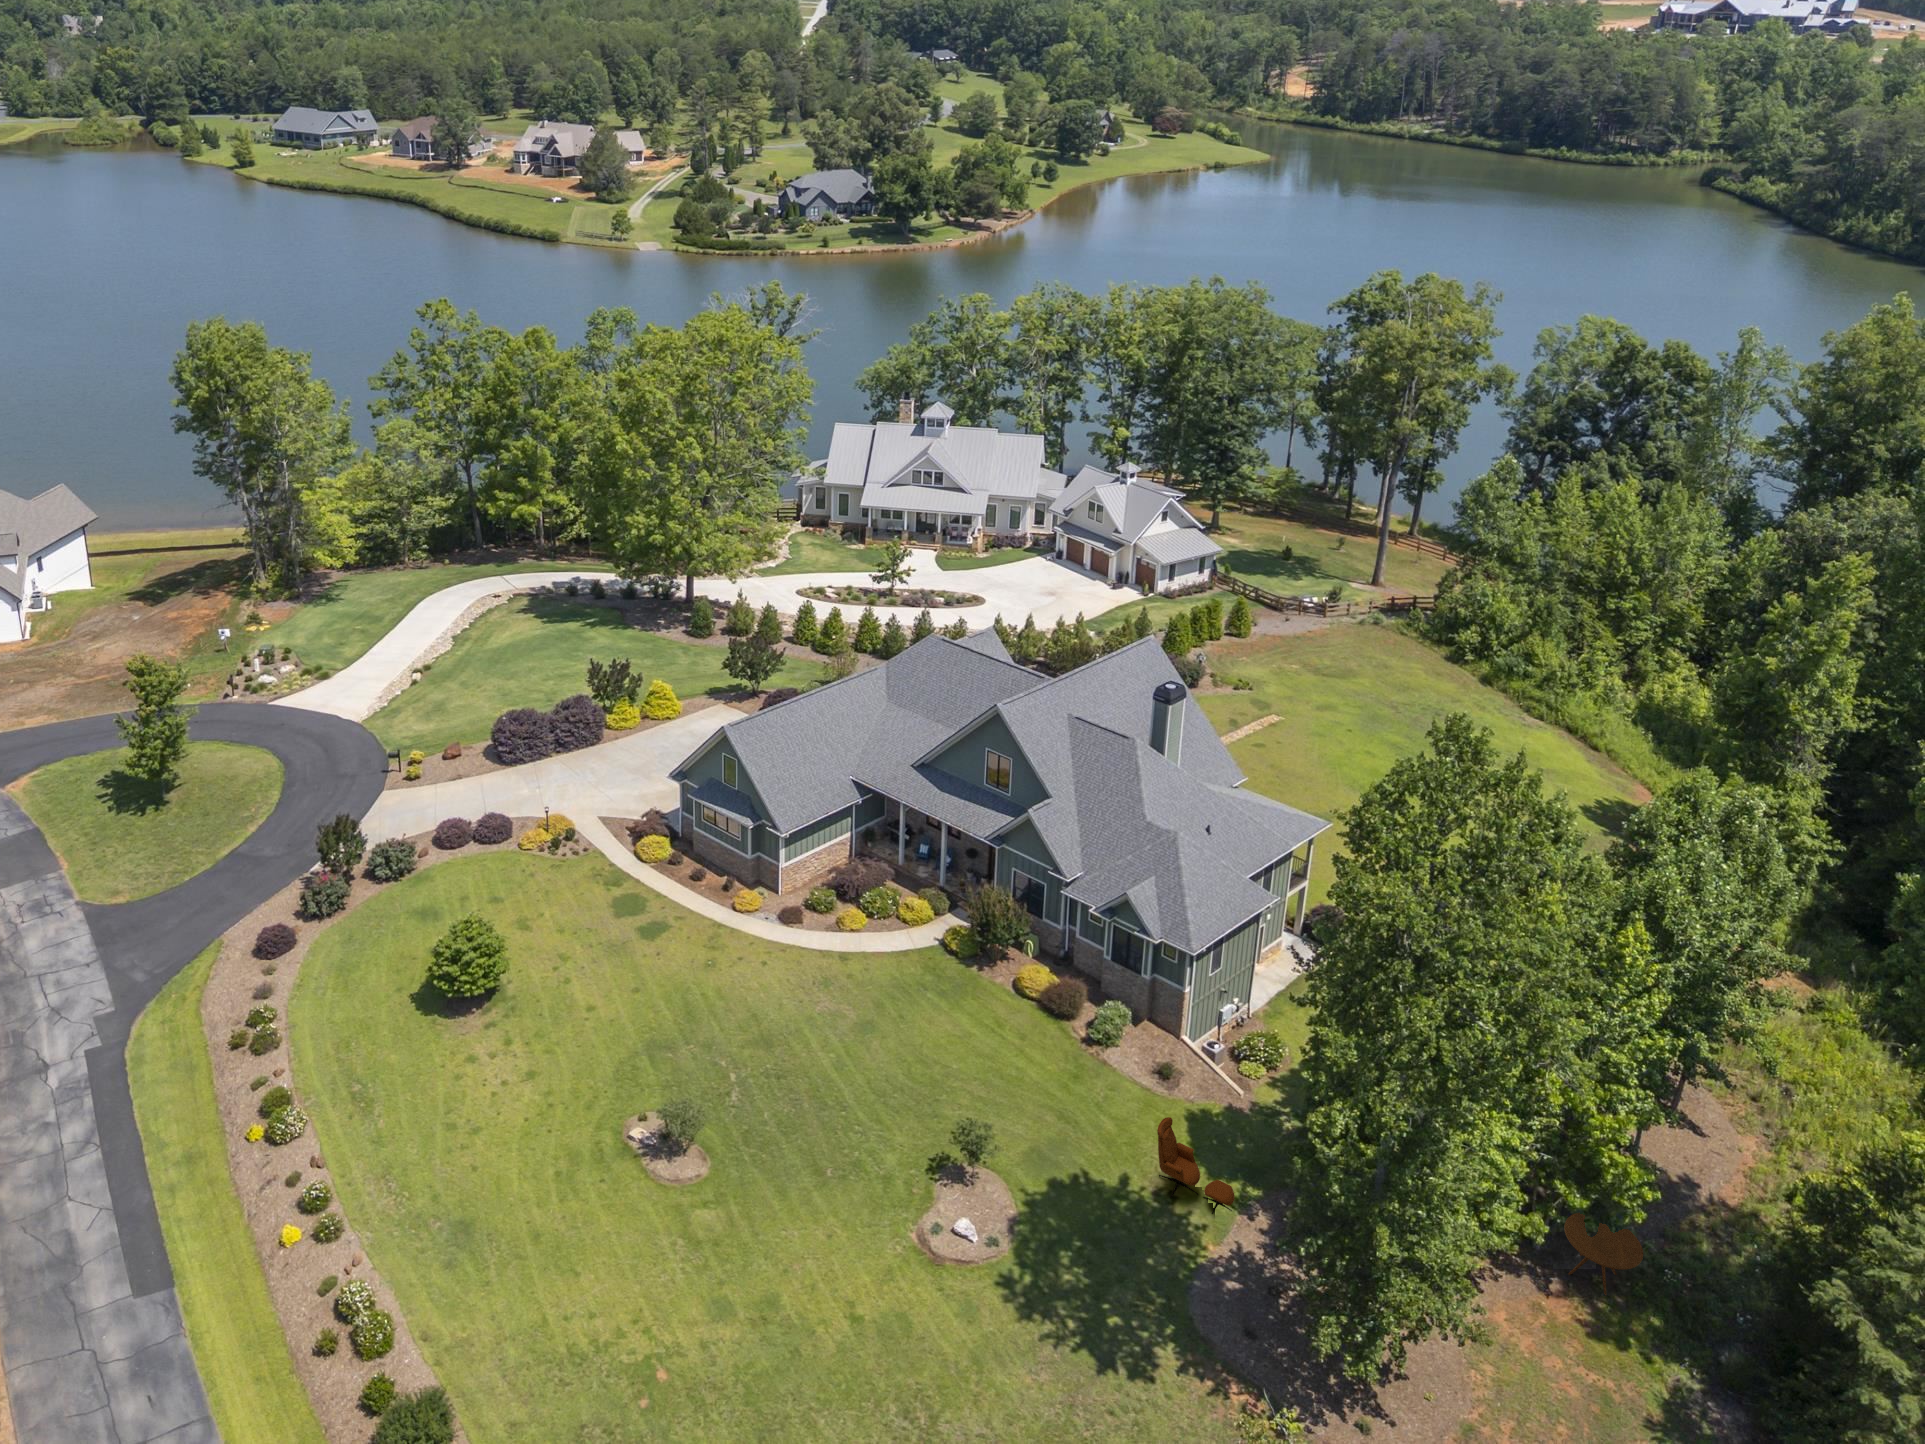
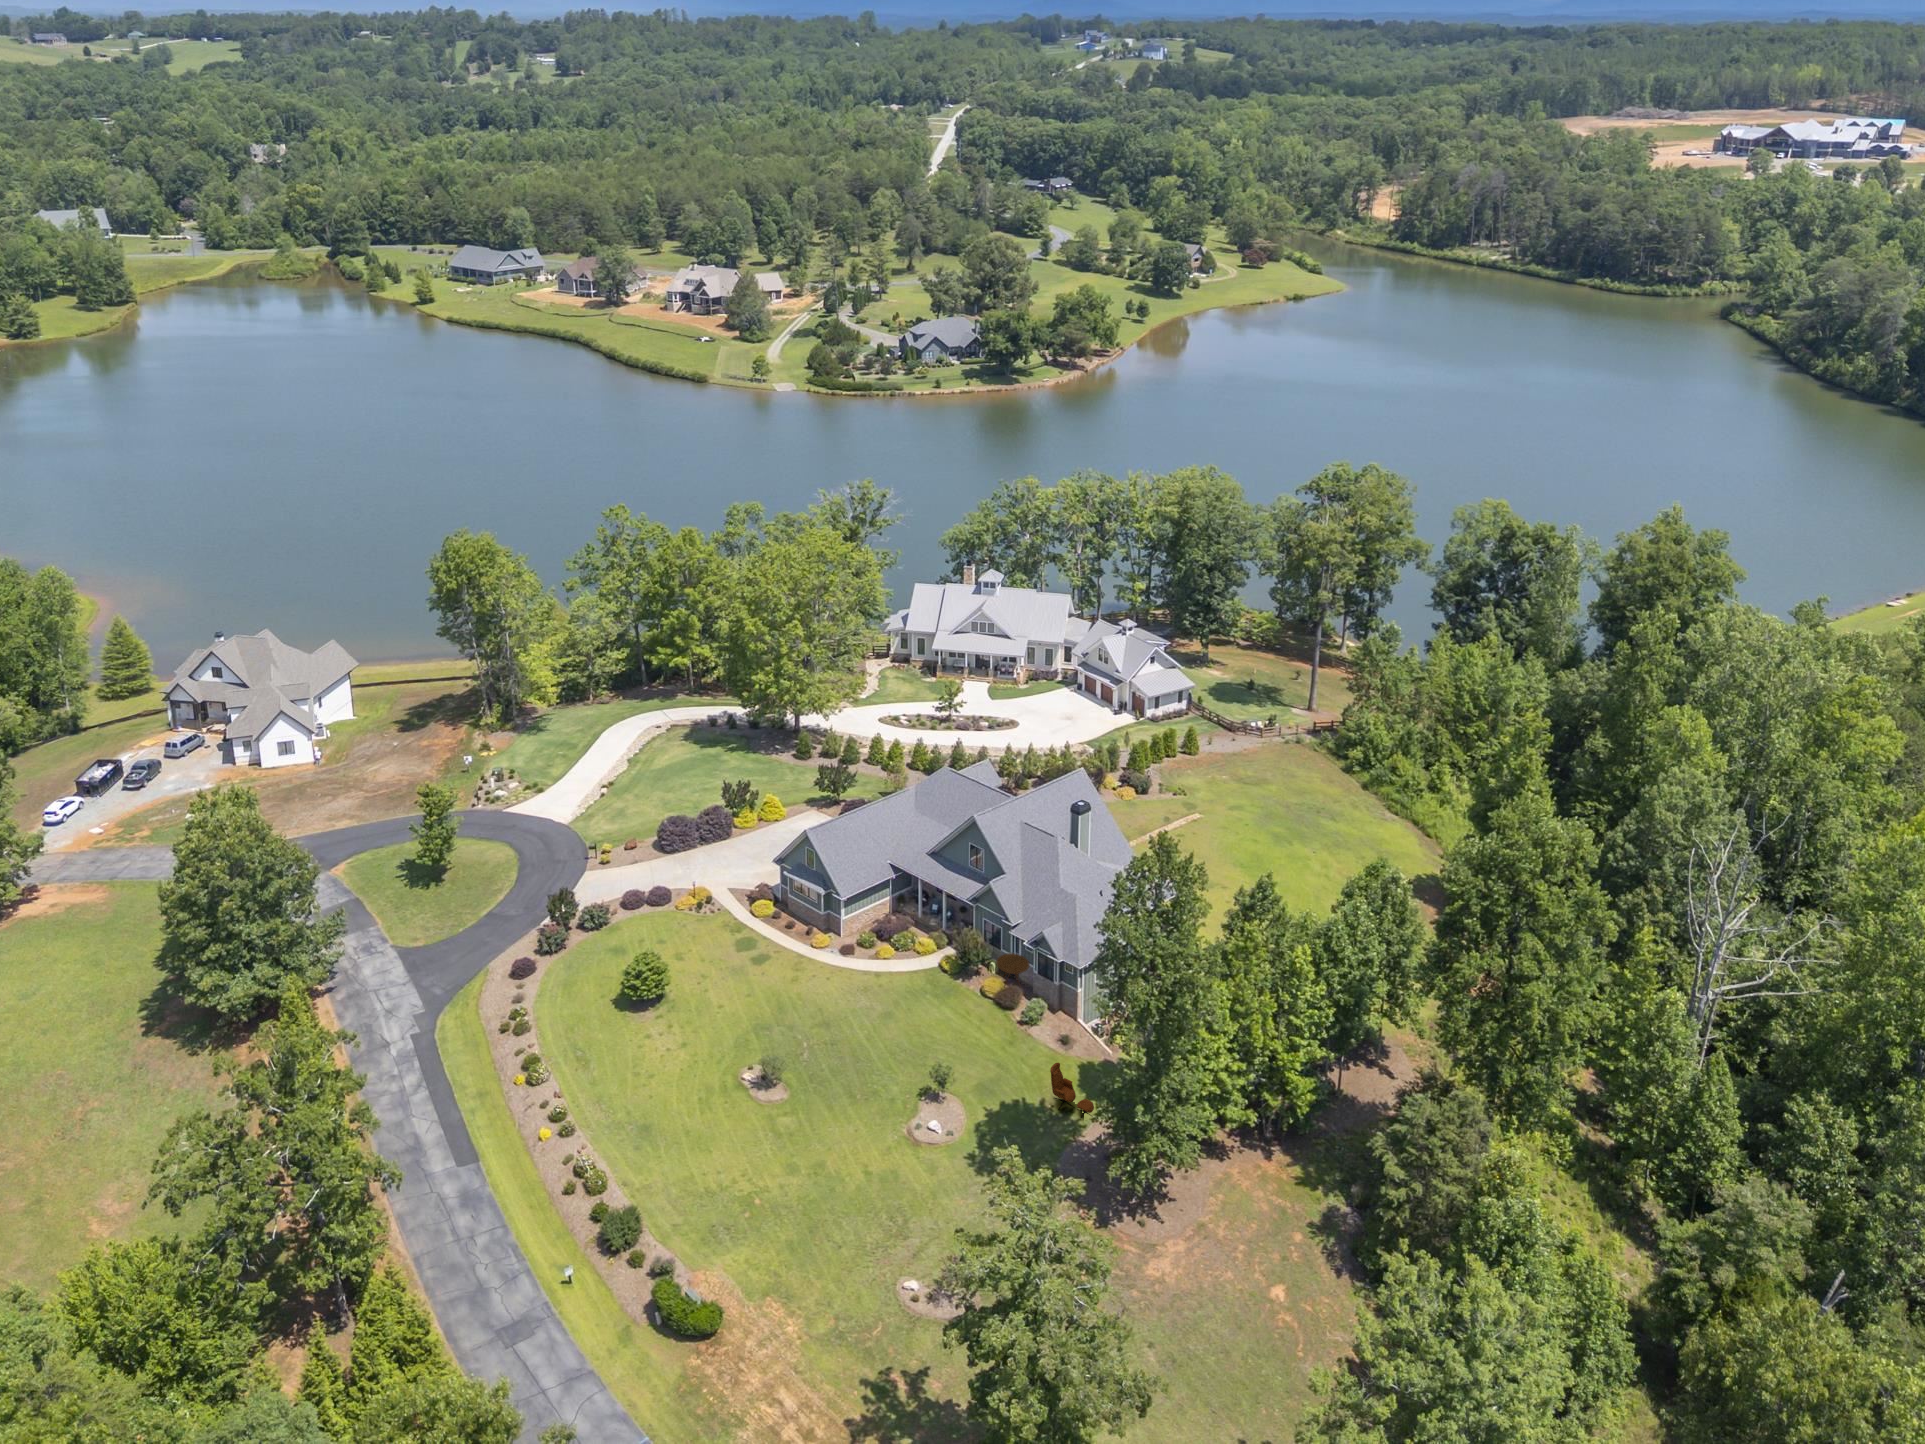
round table: present [1564,1213,1643,1295] -> present [996,953,1030,982]

